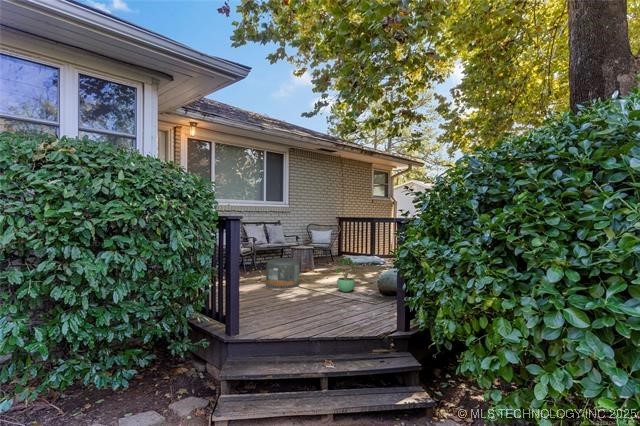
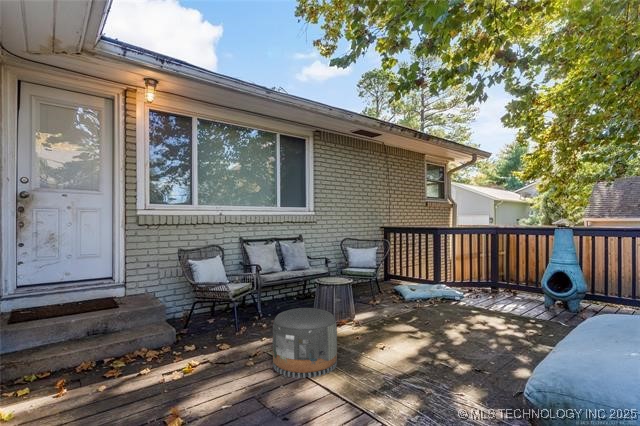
potted plant: present [335,257,358,292] -> none [416,314,469,392]

